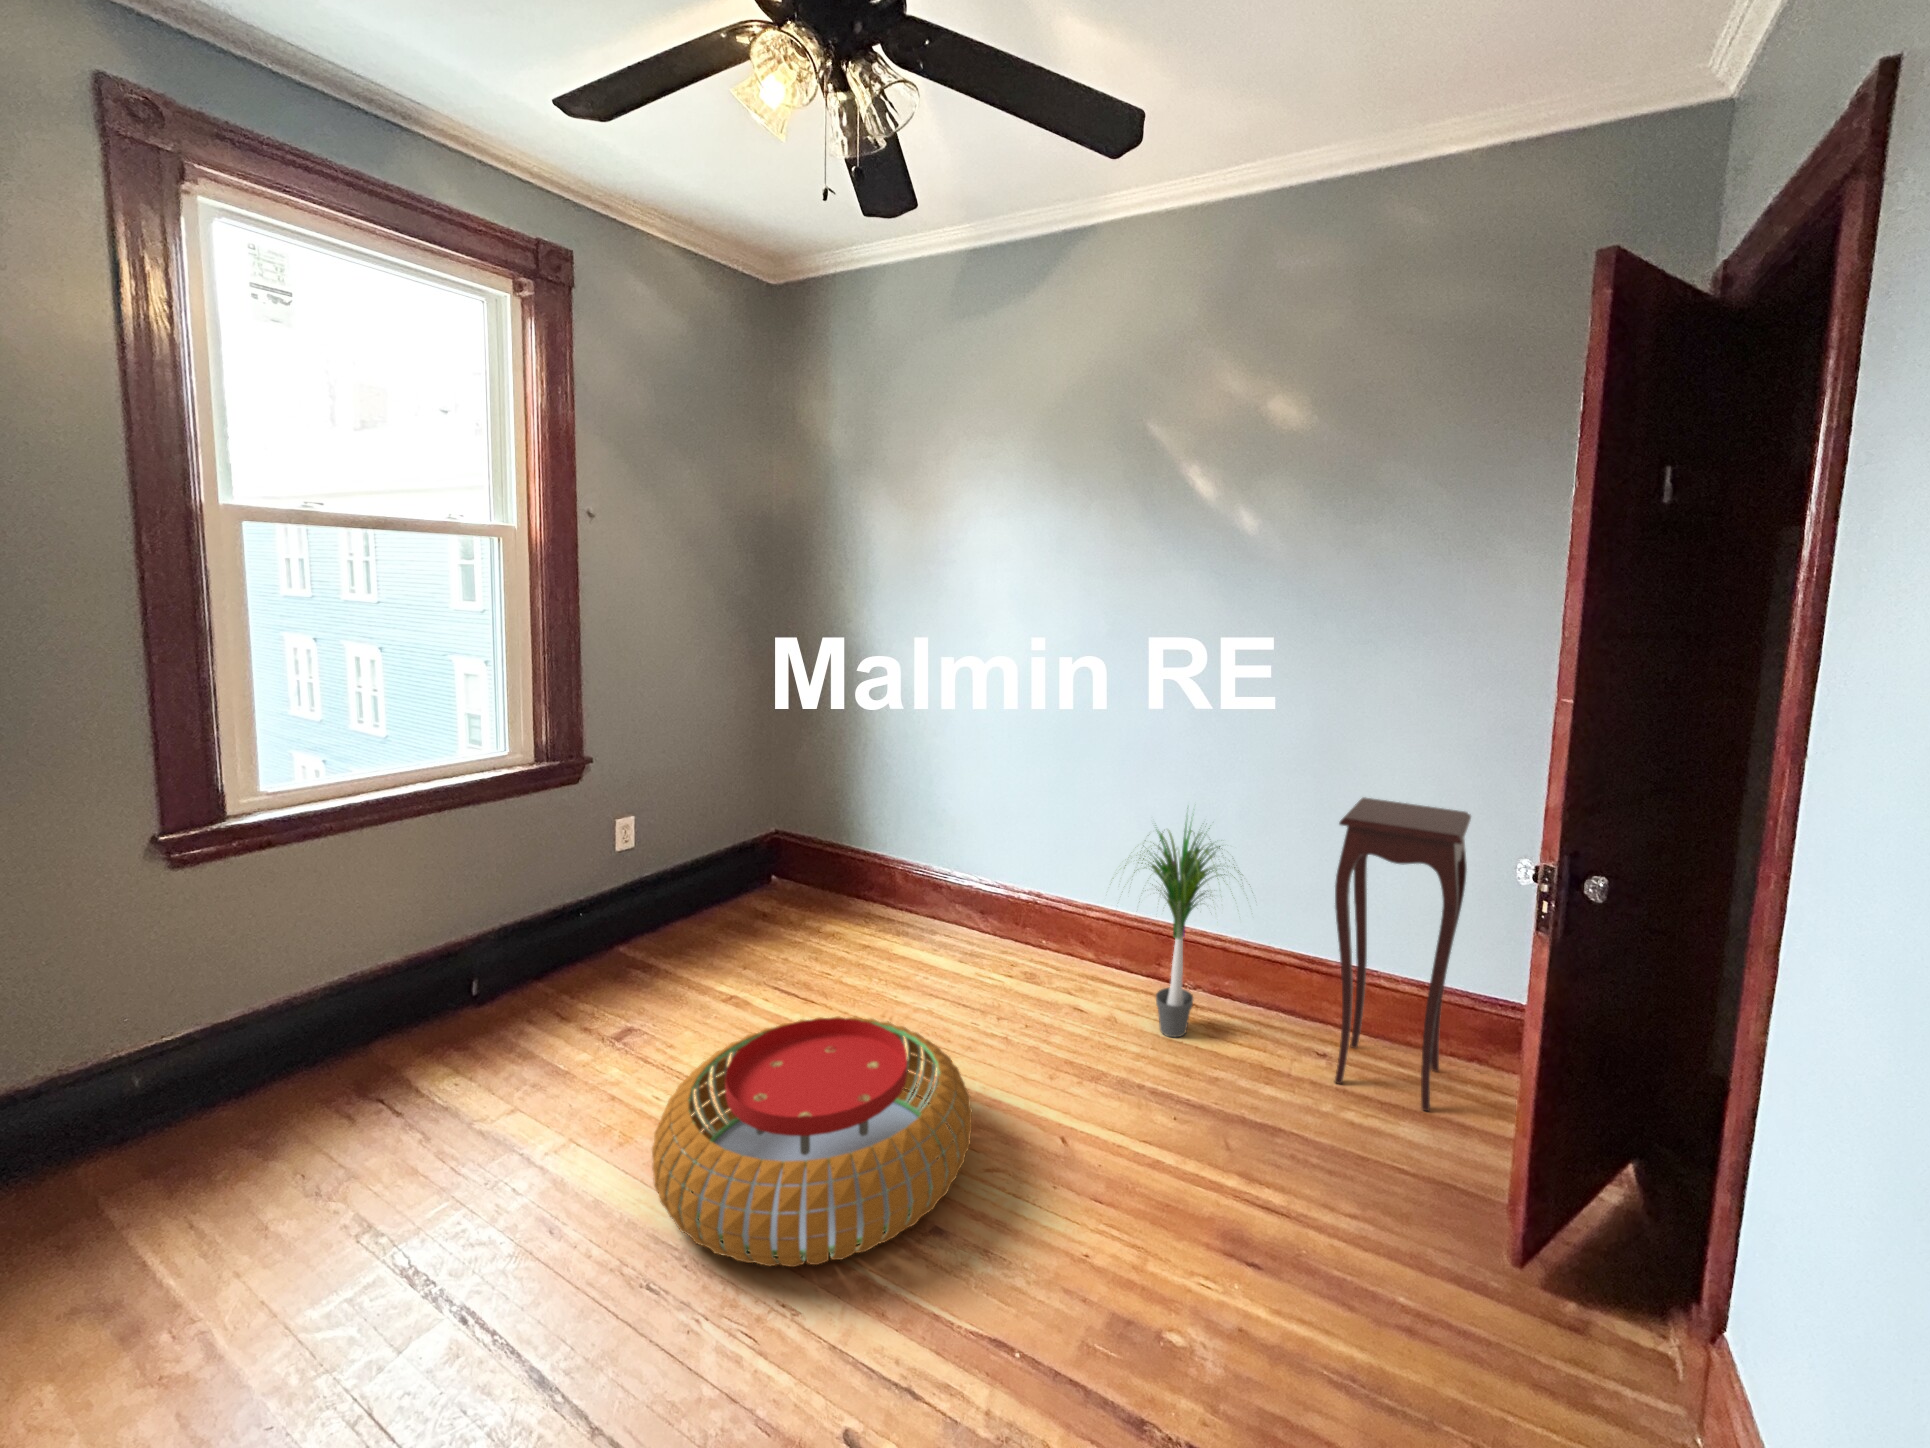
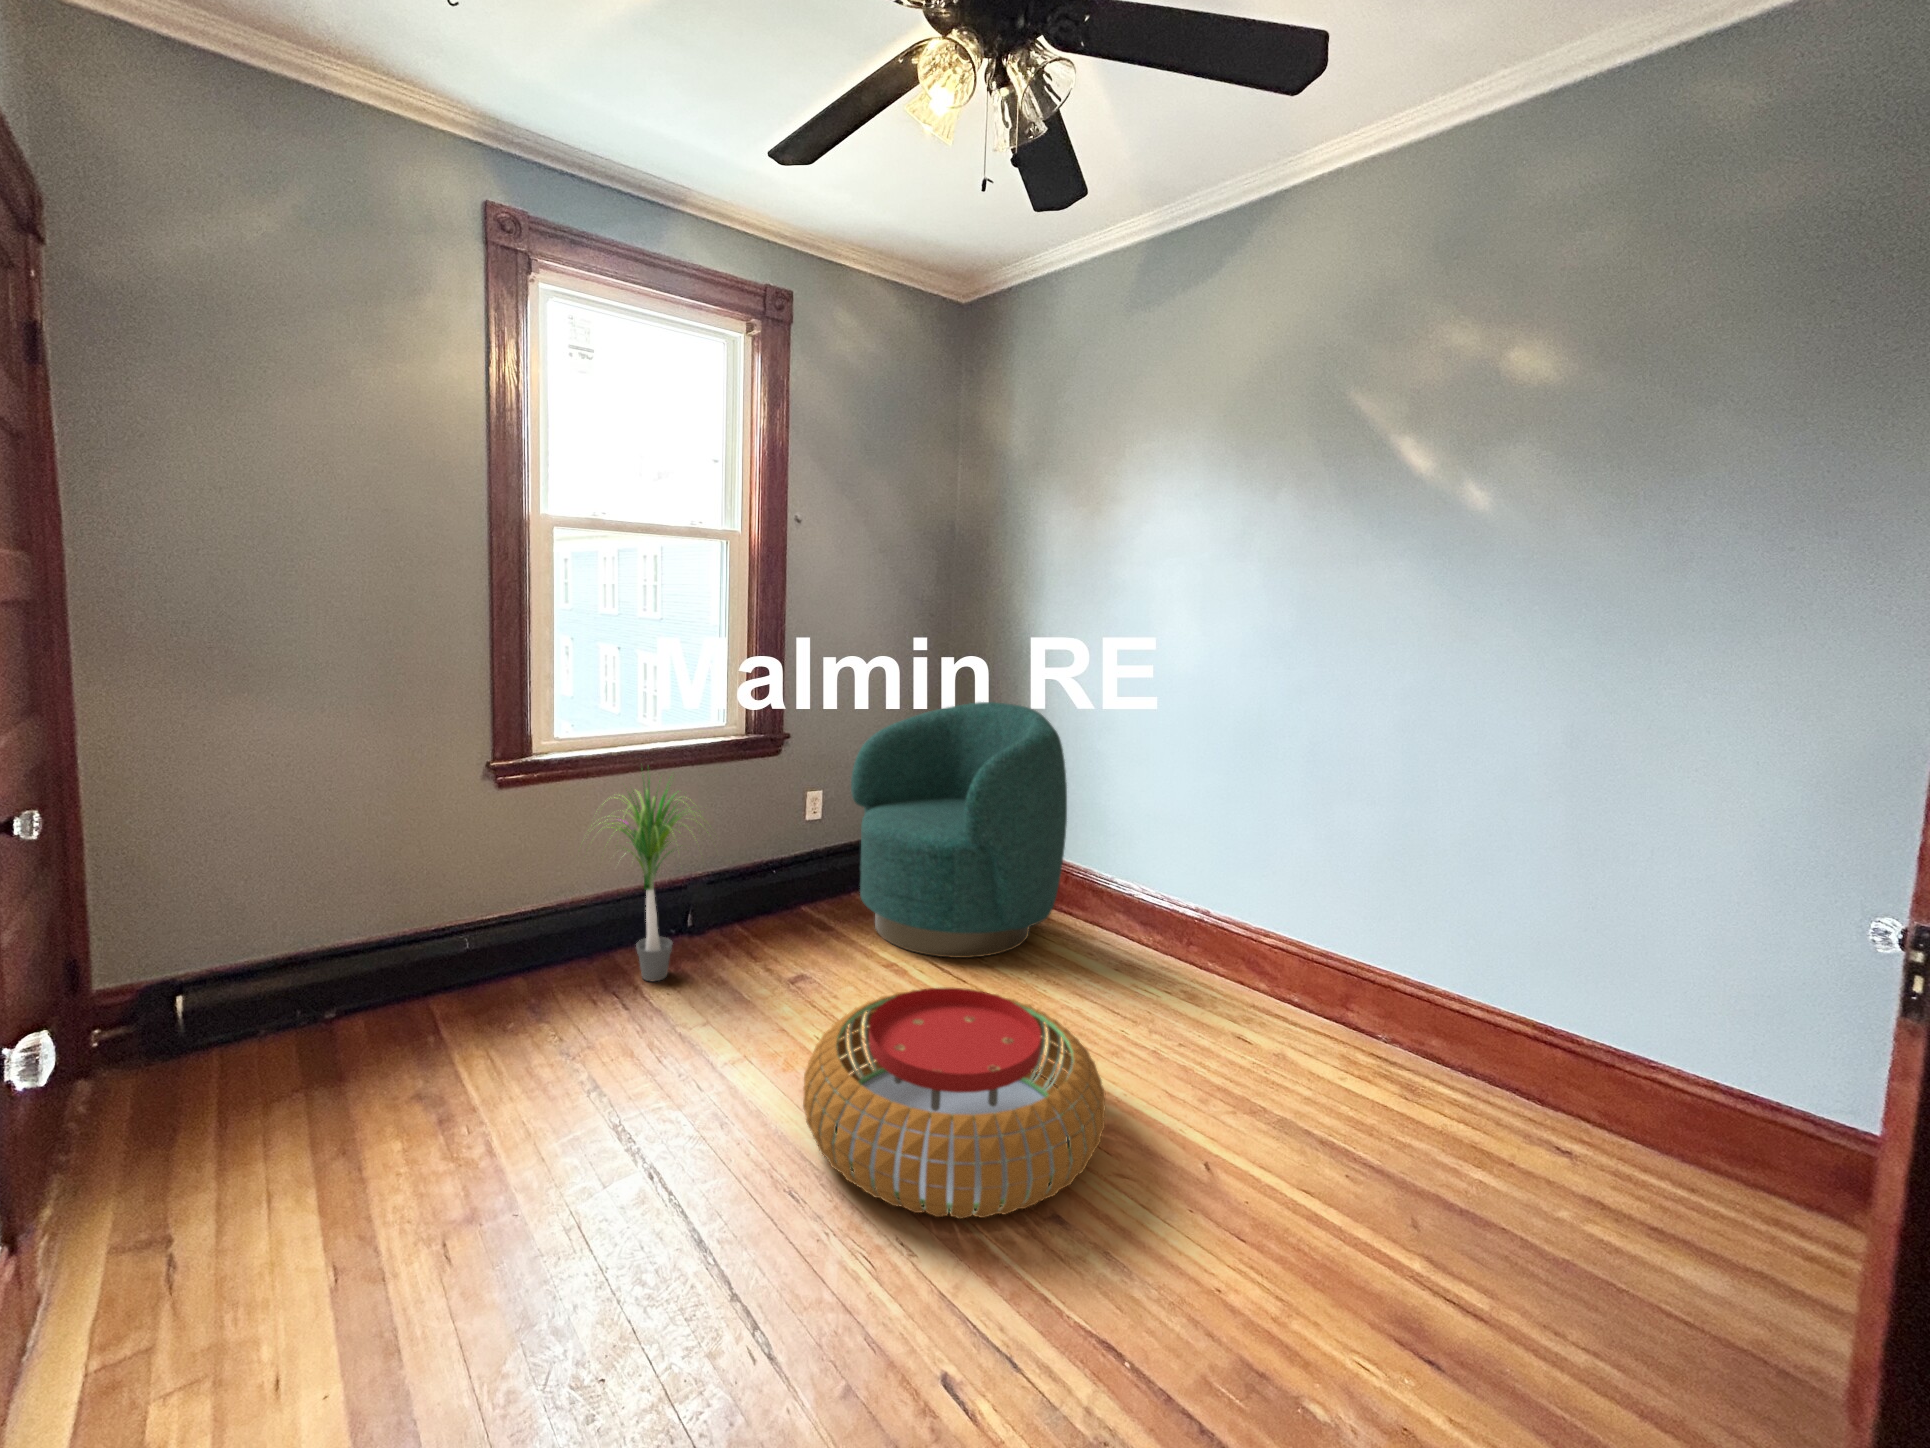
armchair: none [666,706,903,981] -> present [851,702,1067,958]
side table: present [1335,797,1471,1111] -> none [1576,833,1808,1250]
potted plant: present [1124,818,1239,1037] -> present [591,766,701,981]

